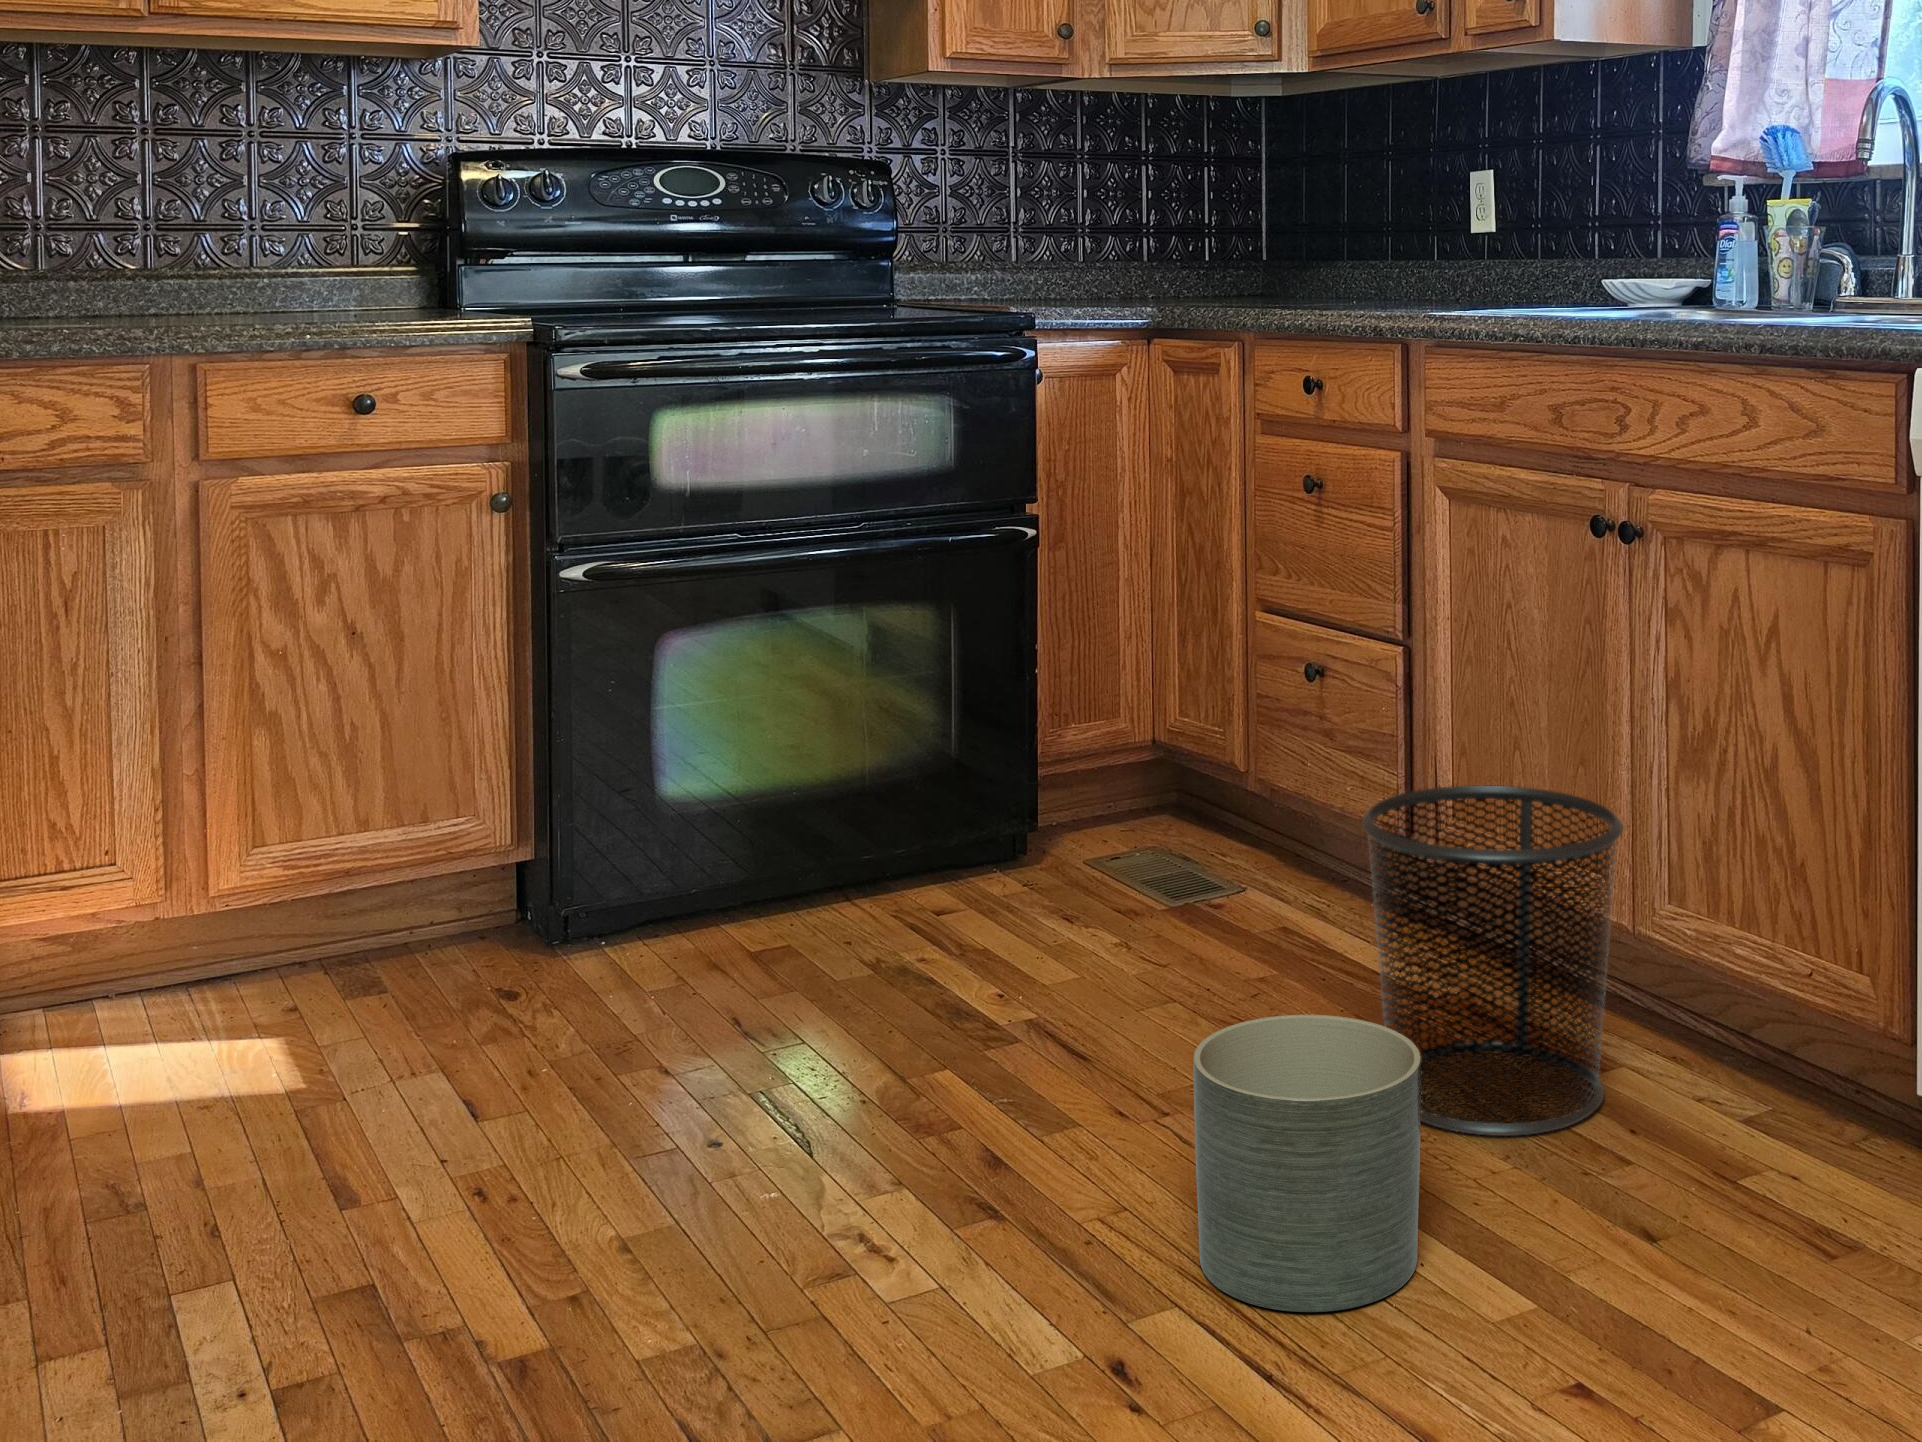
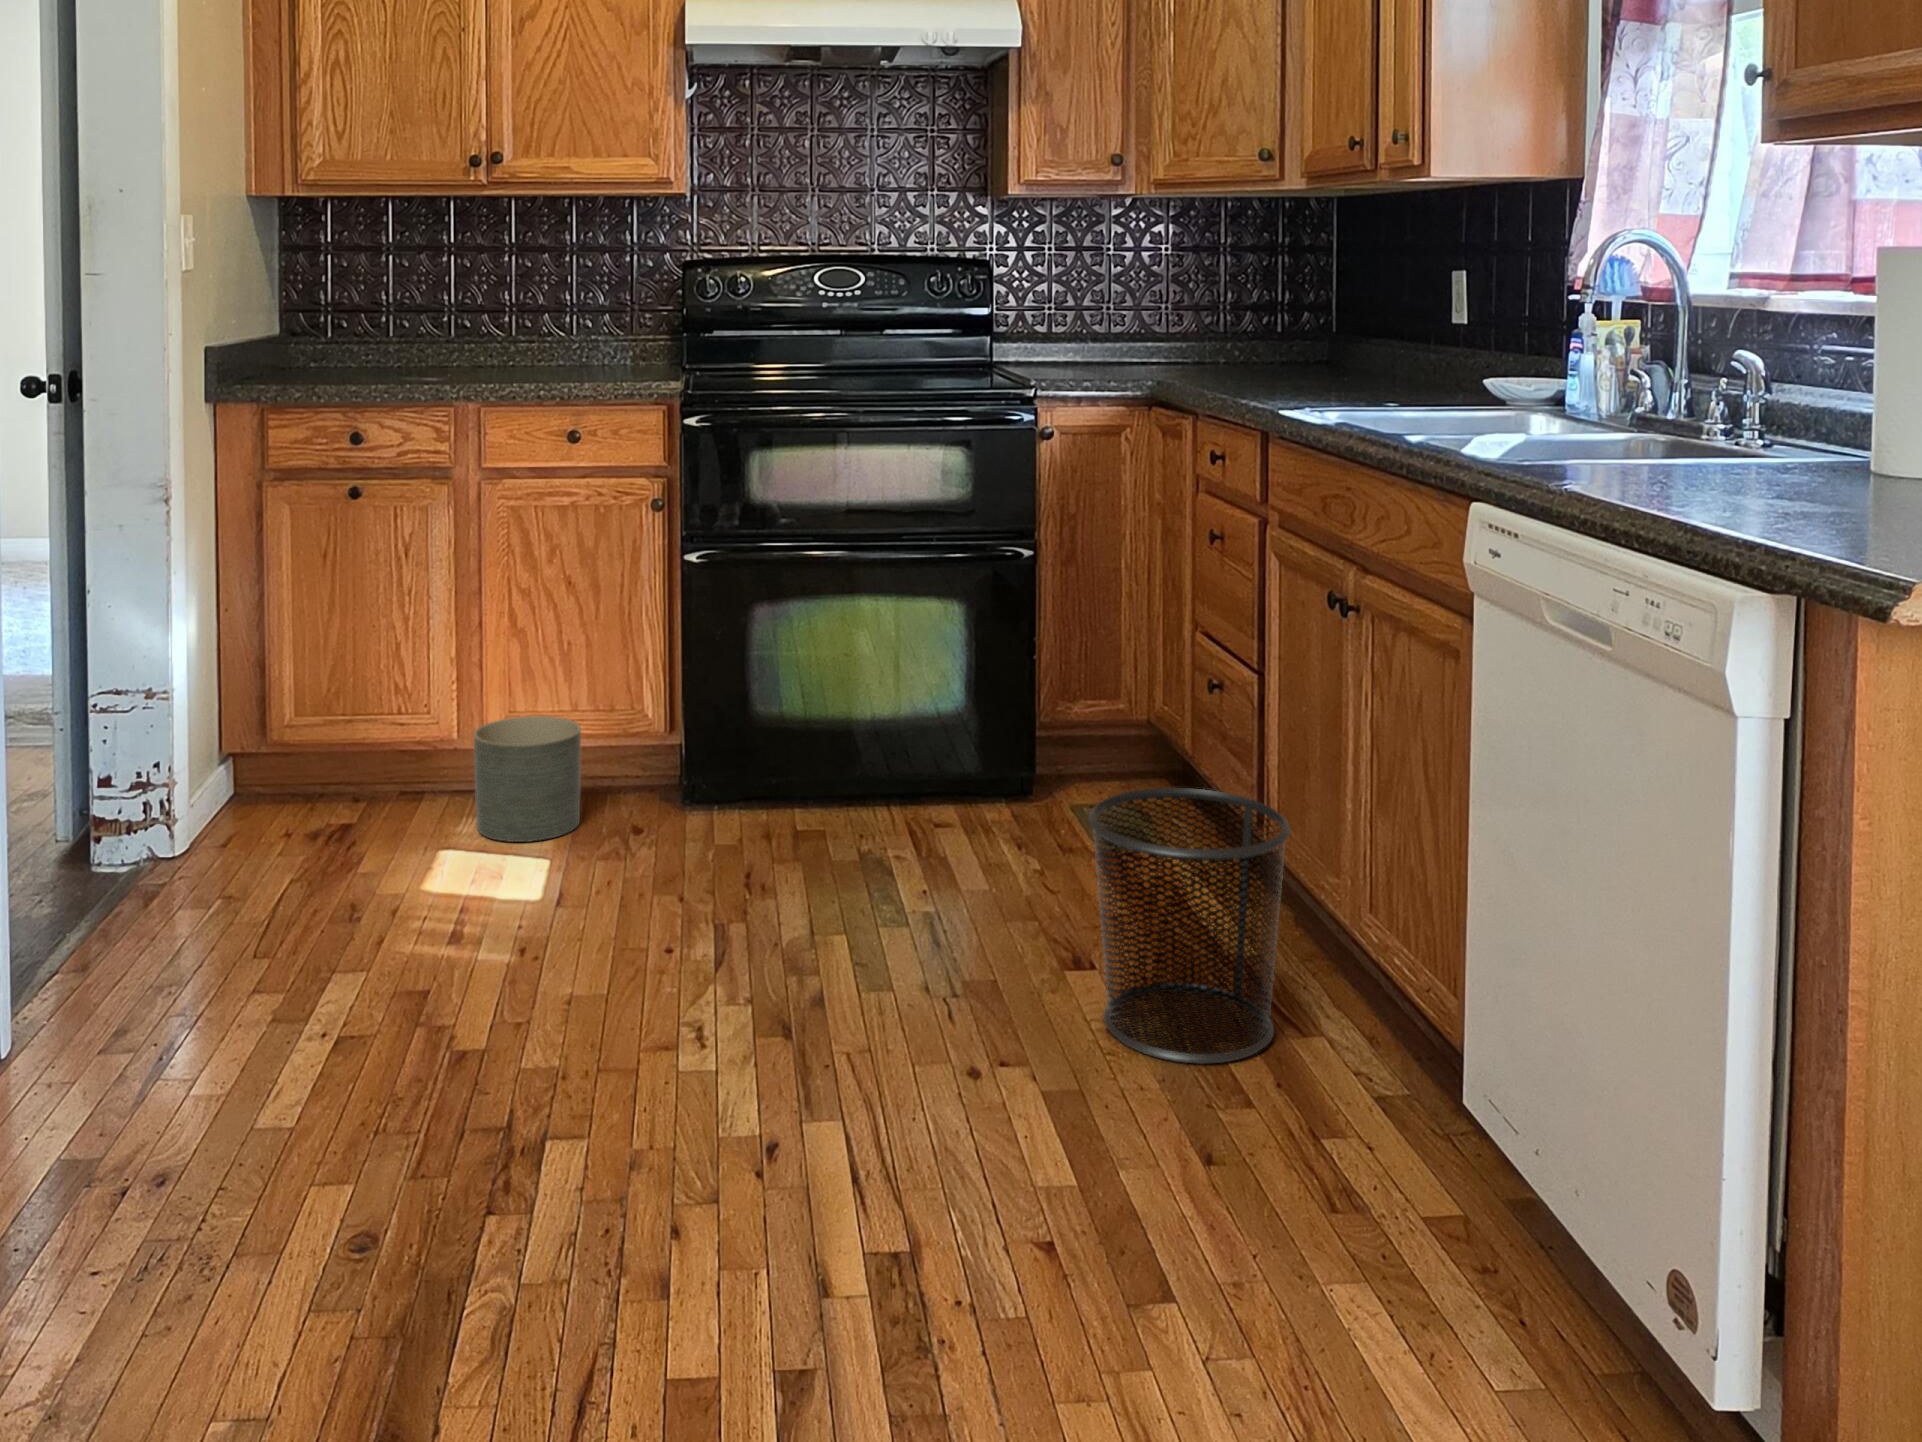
planter: present [1193,1015,1421,1312] -> present [474,716,581,842]

